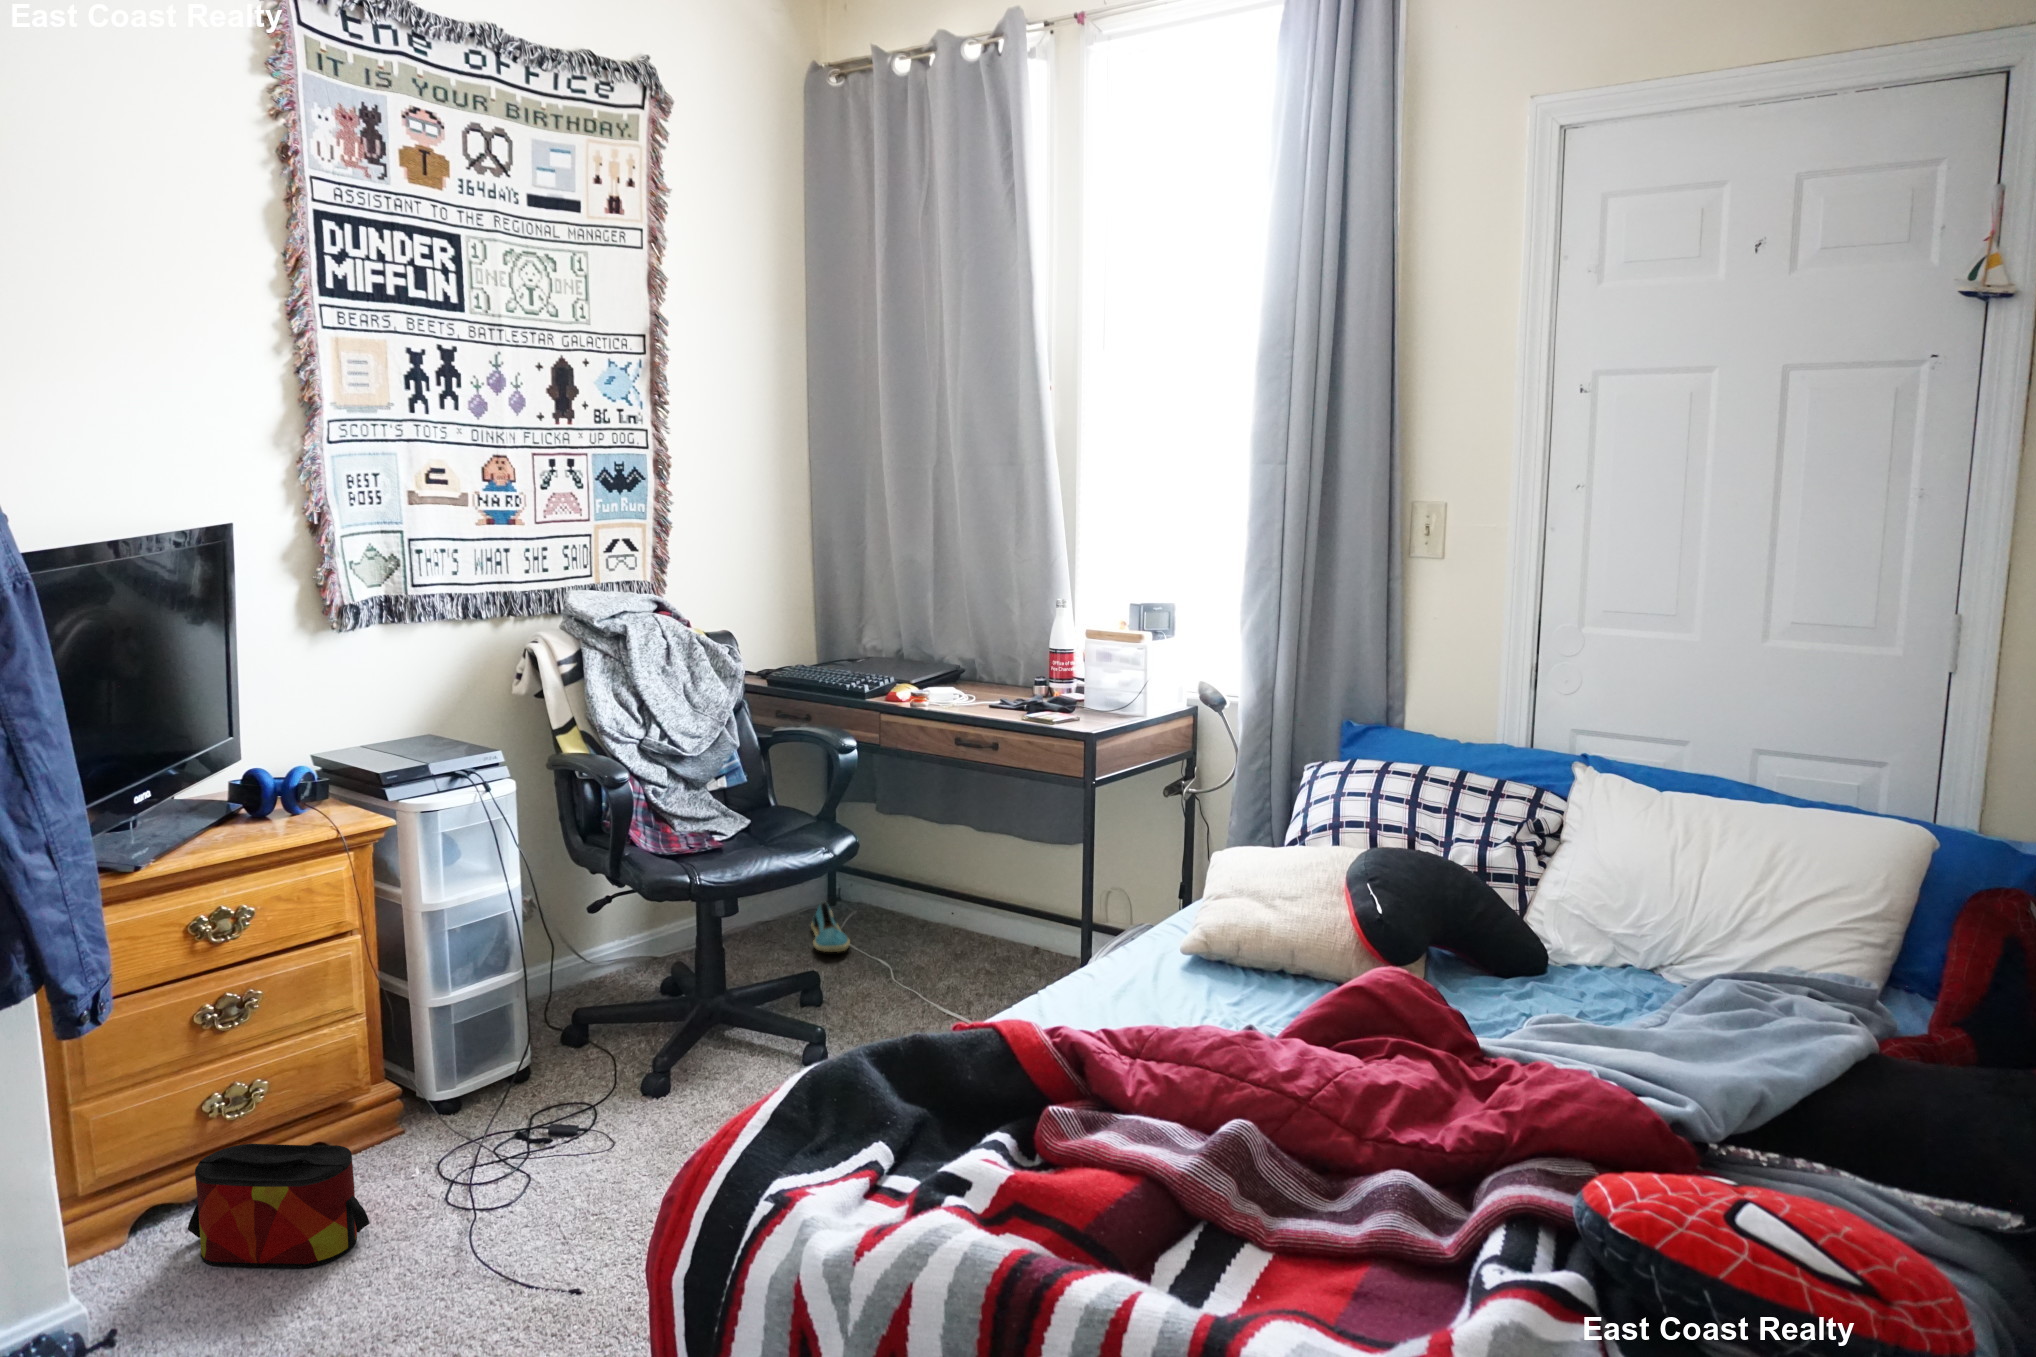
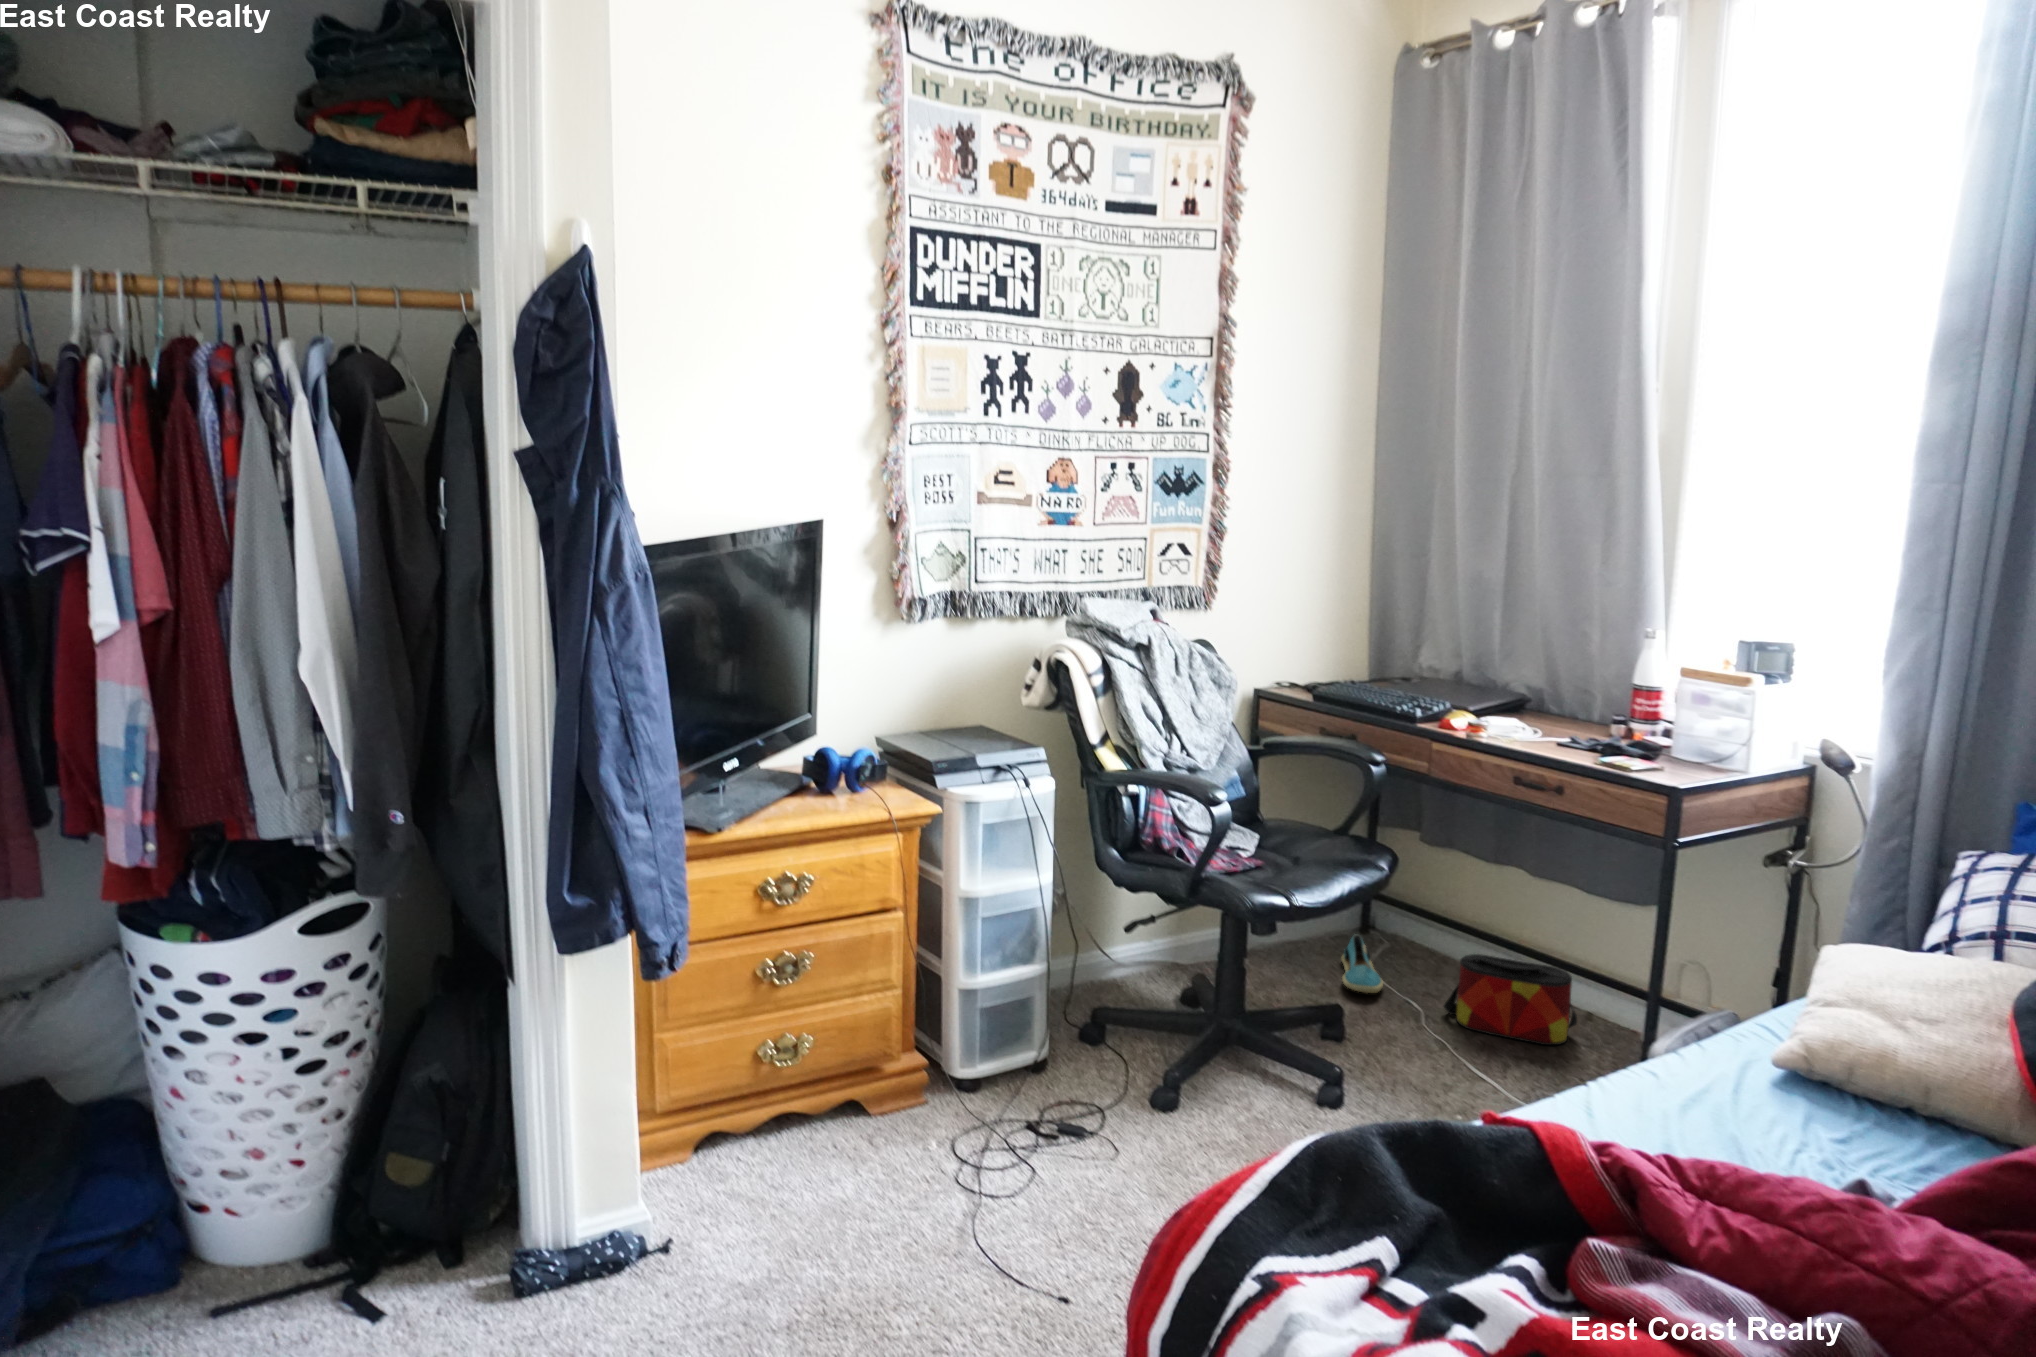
bag: present [188,1144,369,1268] -> present [1444,954,1577,1045]

